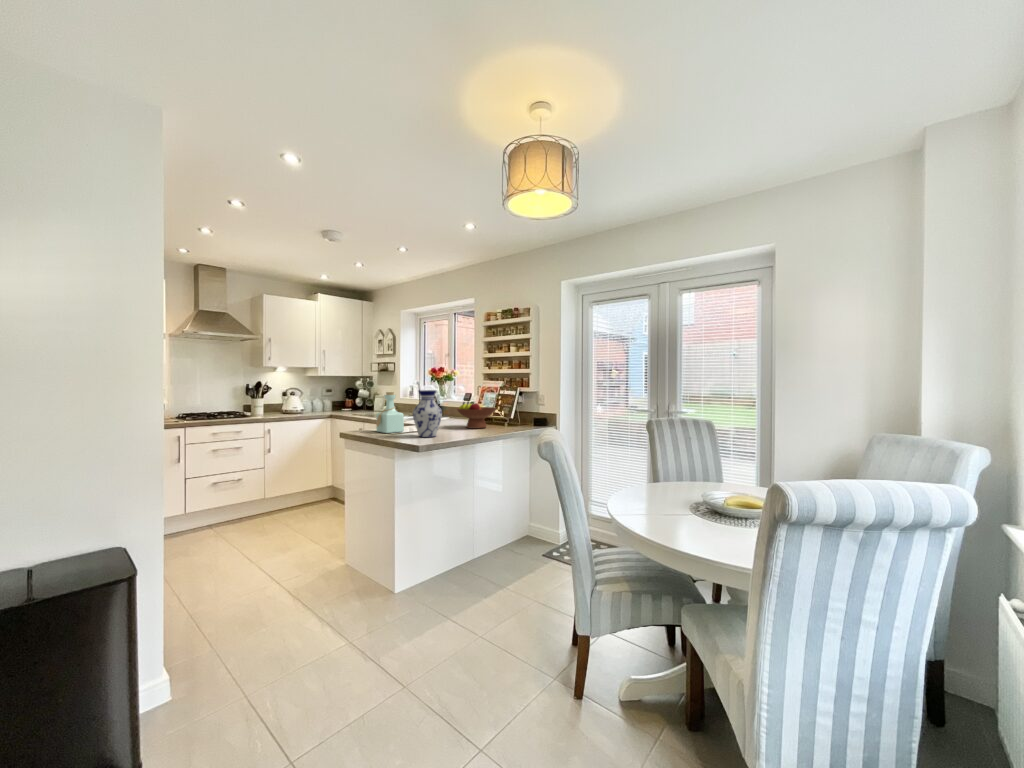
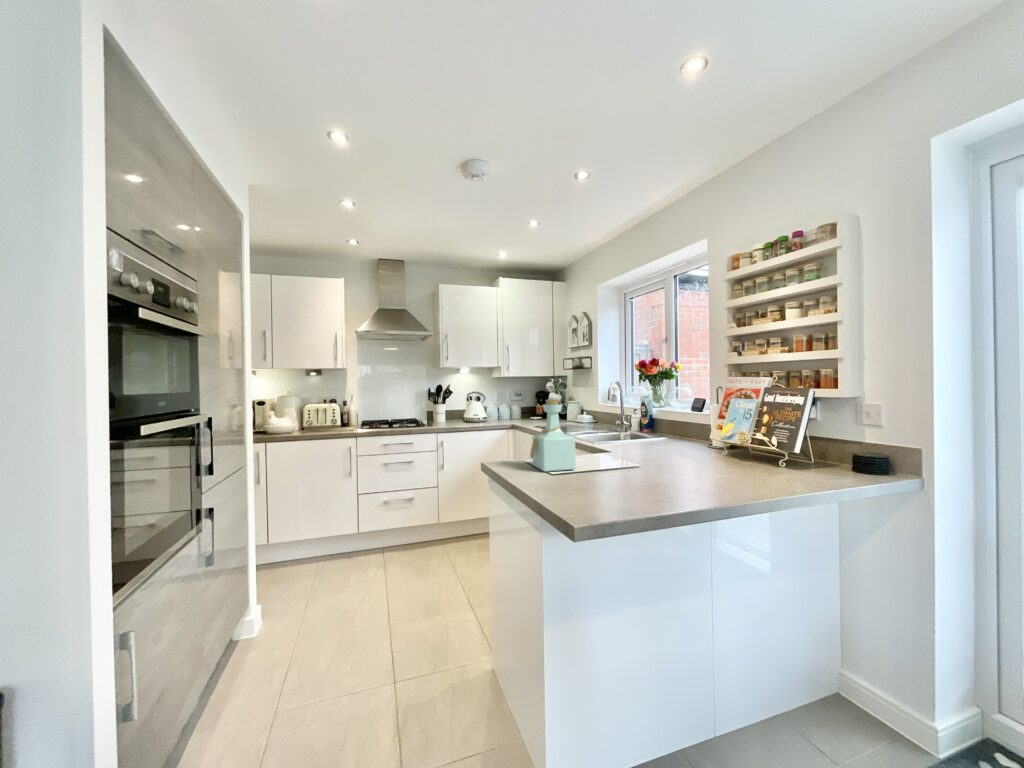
vase: present [413,390,442,437] -> none [581,397,640,494]
fruit bowl: present [457,401,496,429] -> none [675,416,763,471]

